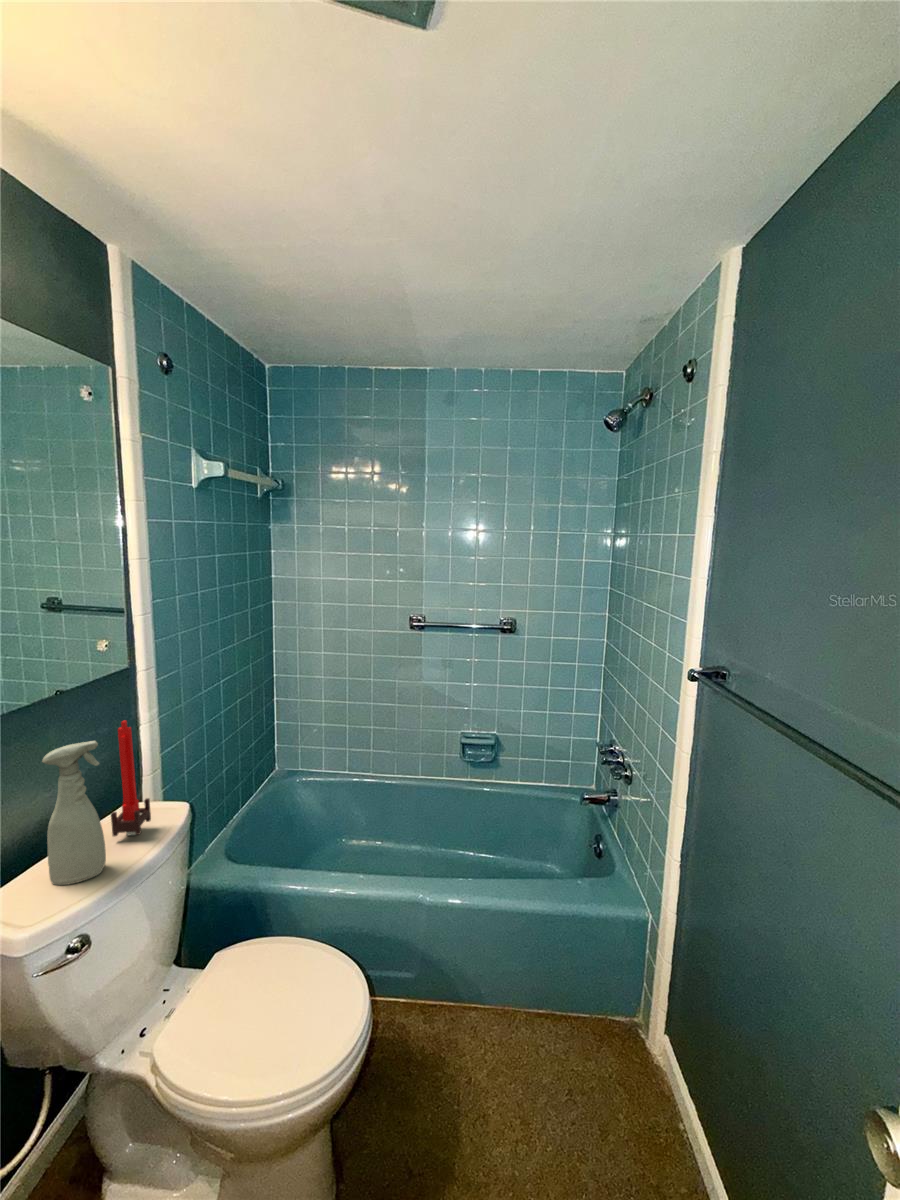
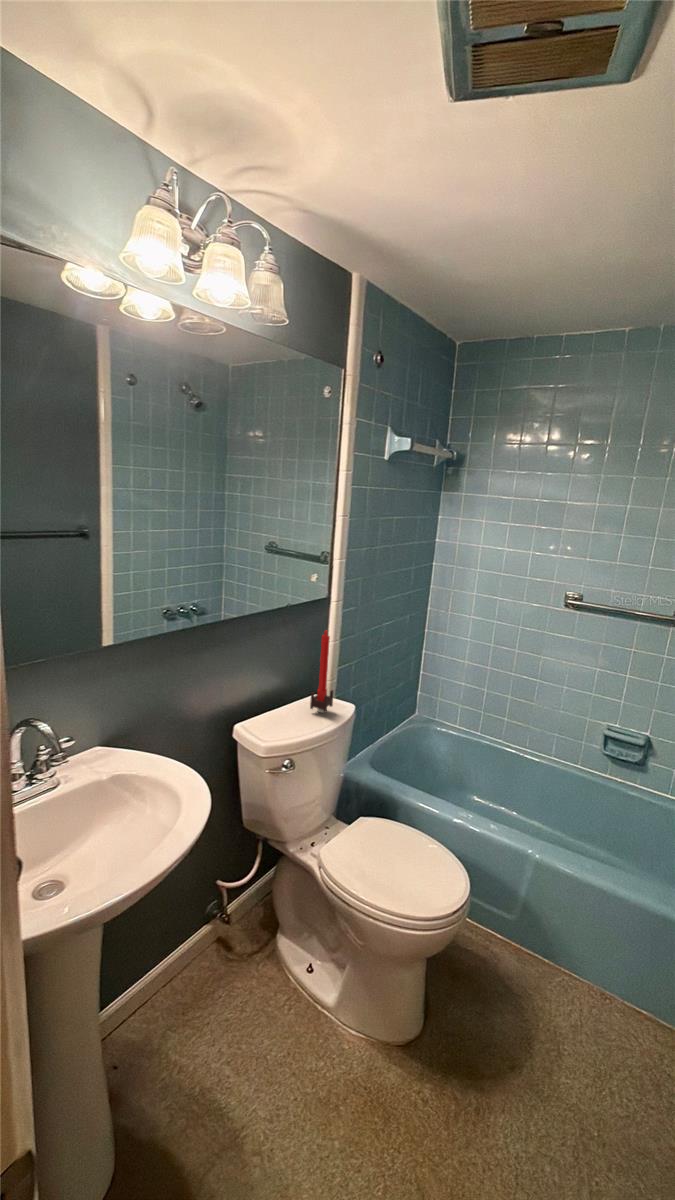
spray bottle: present [42,741,106,885] -> none [278,637,313,728]

